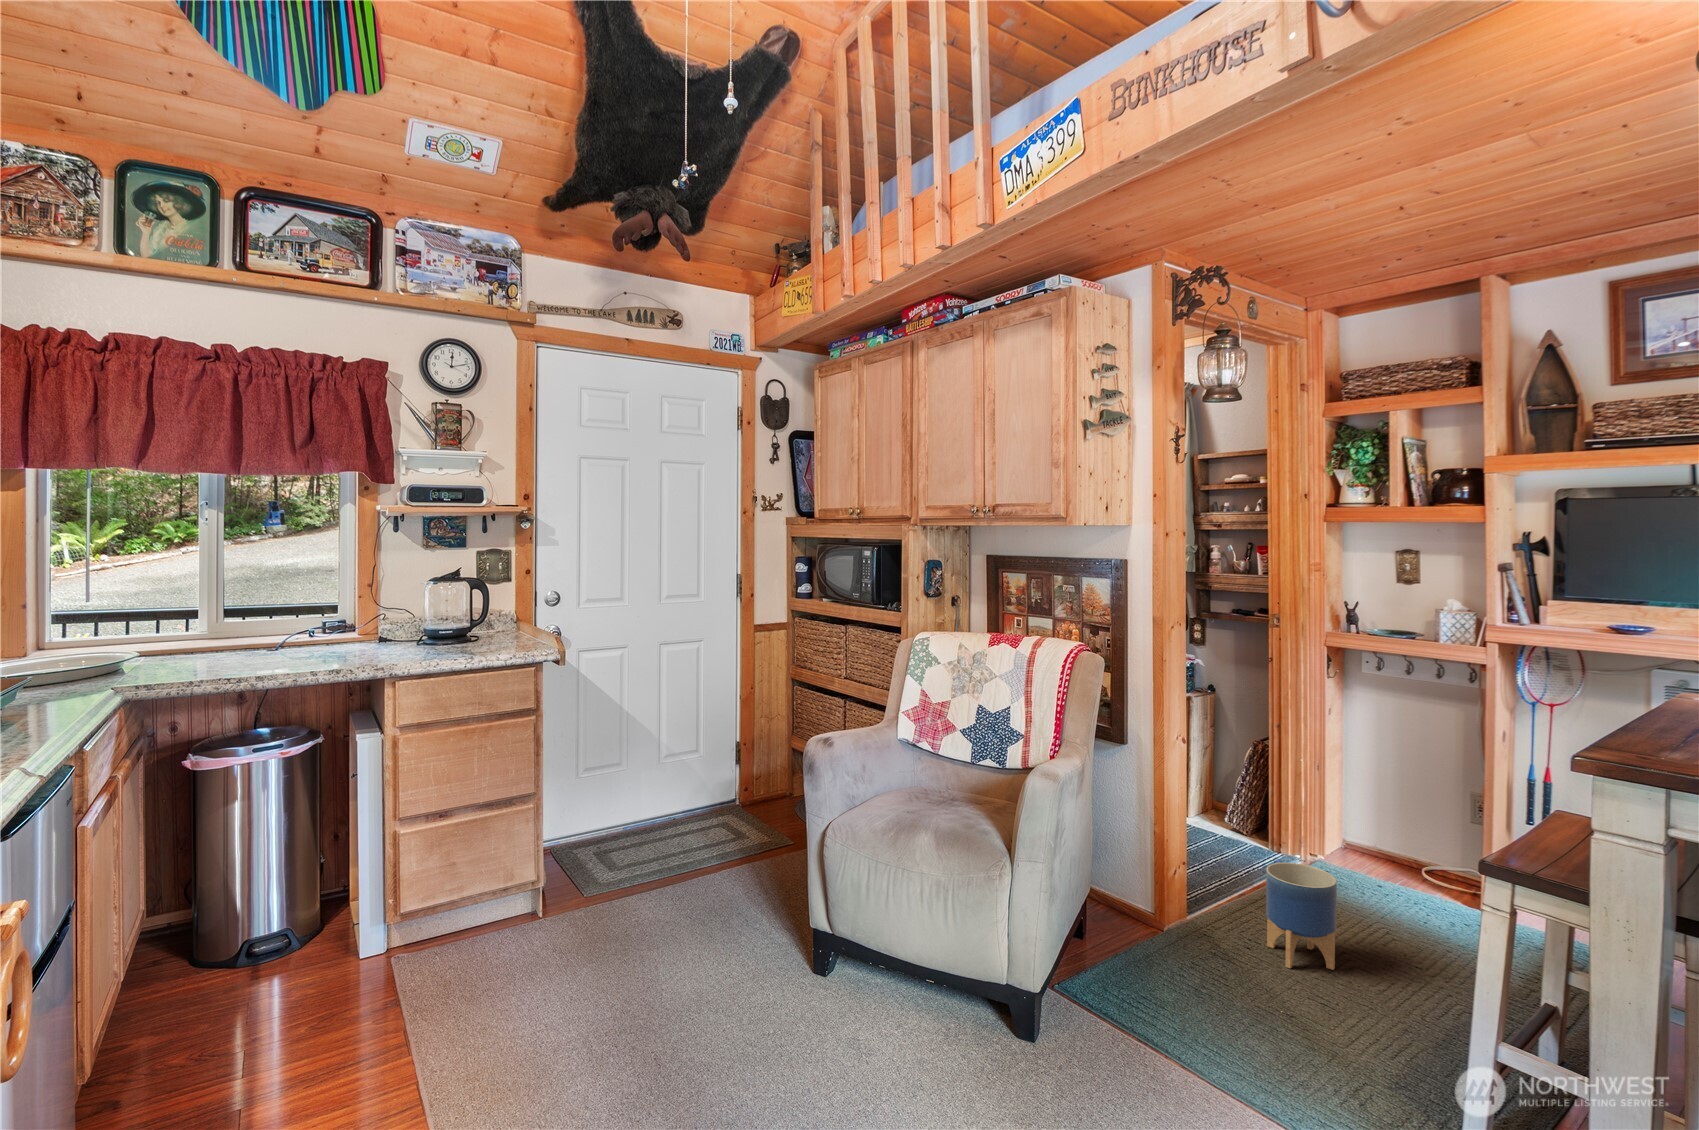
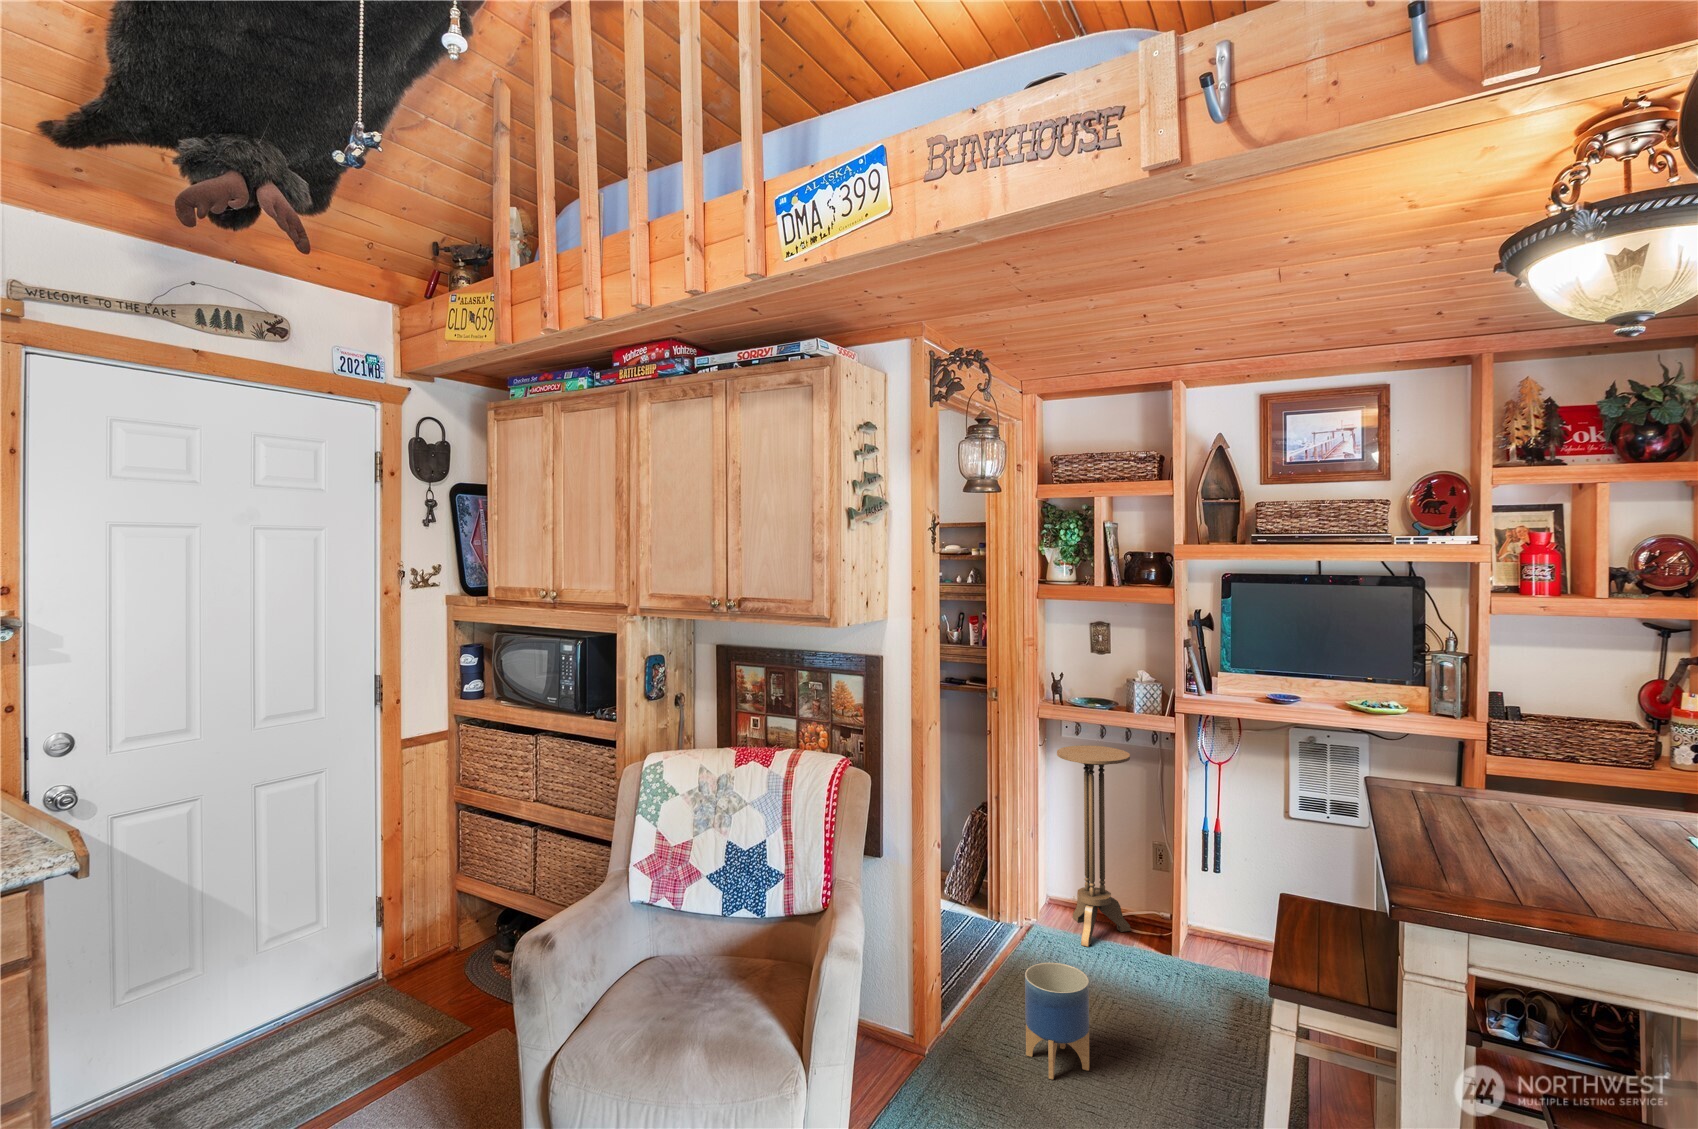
side table: none [1343,677,1432,879] -> present [1057,745,1131,947]

